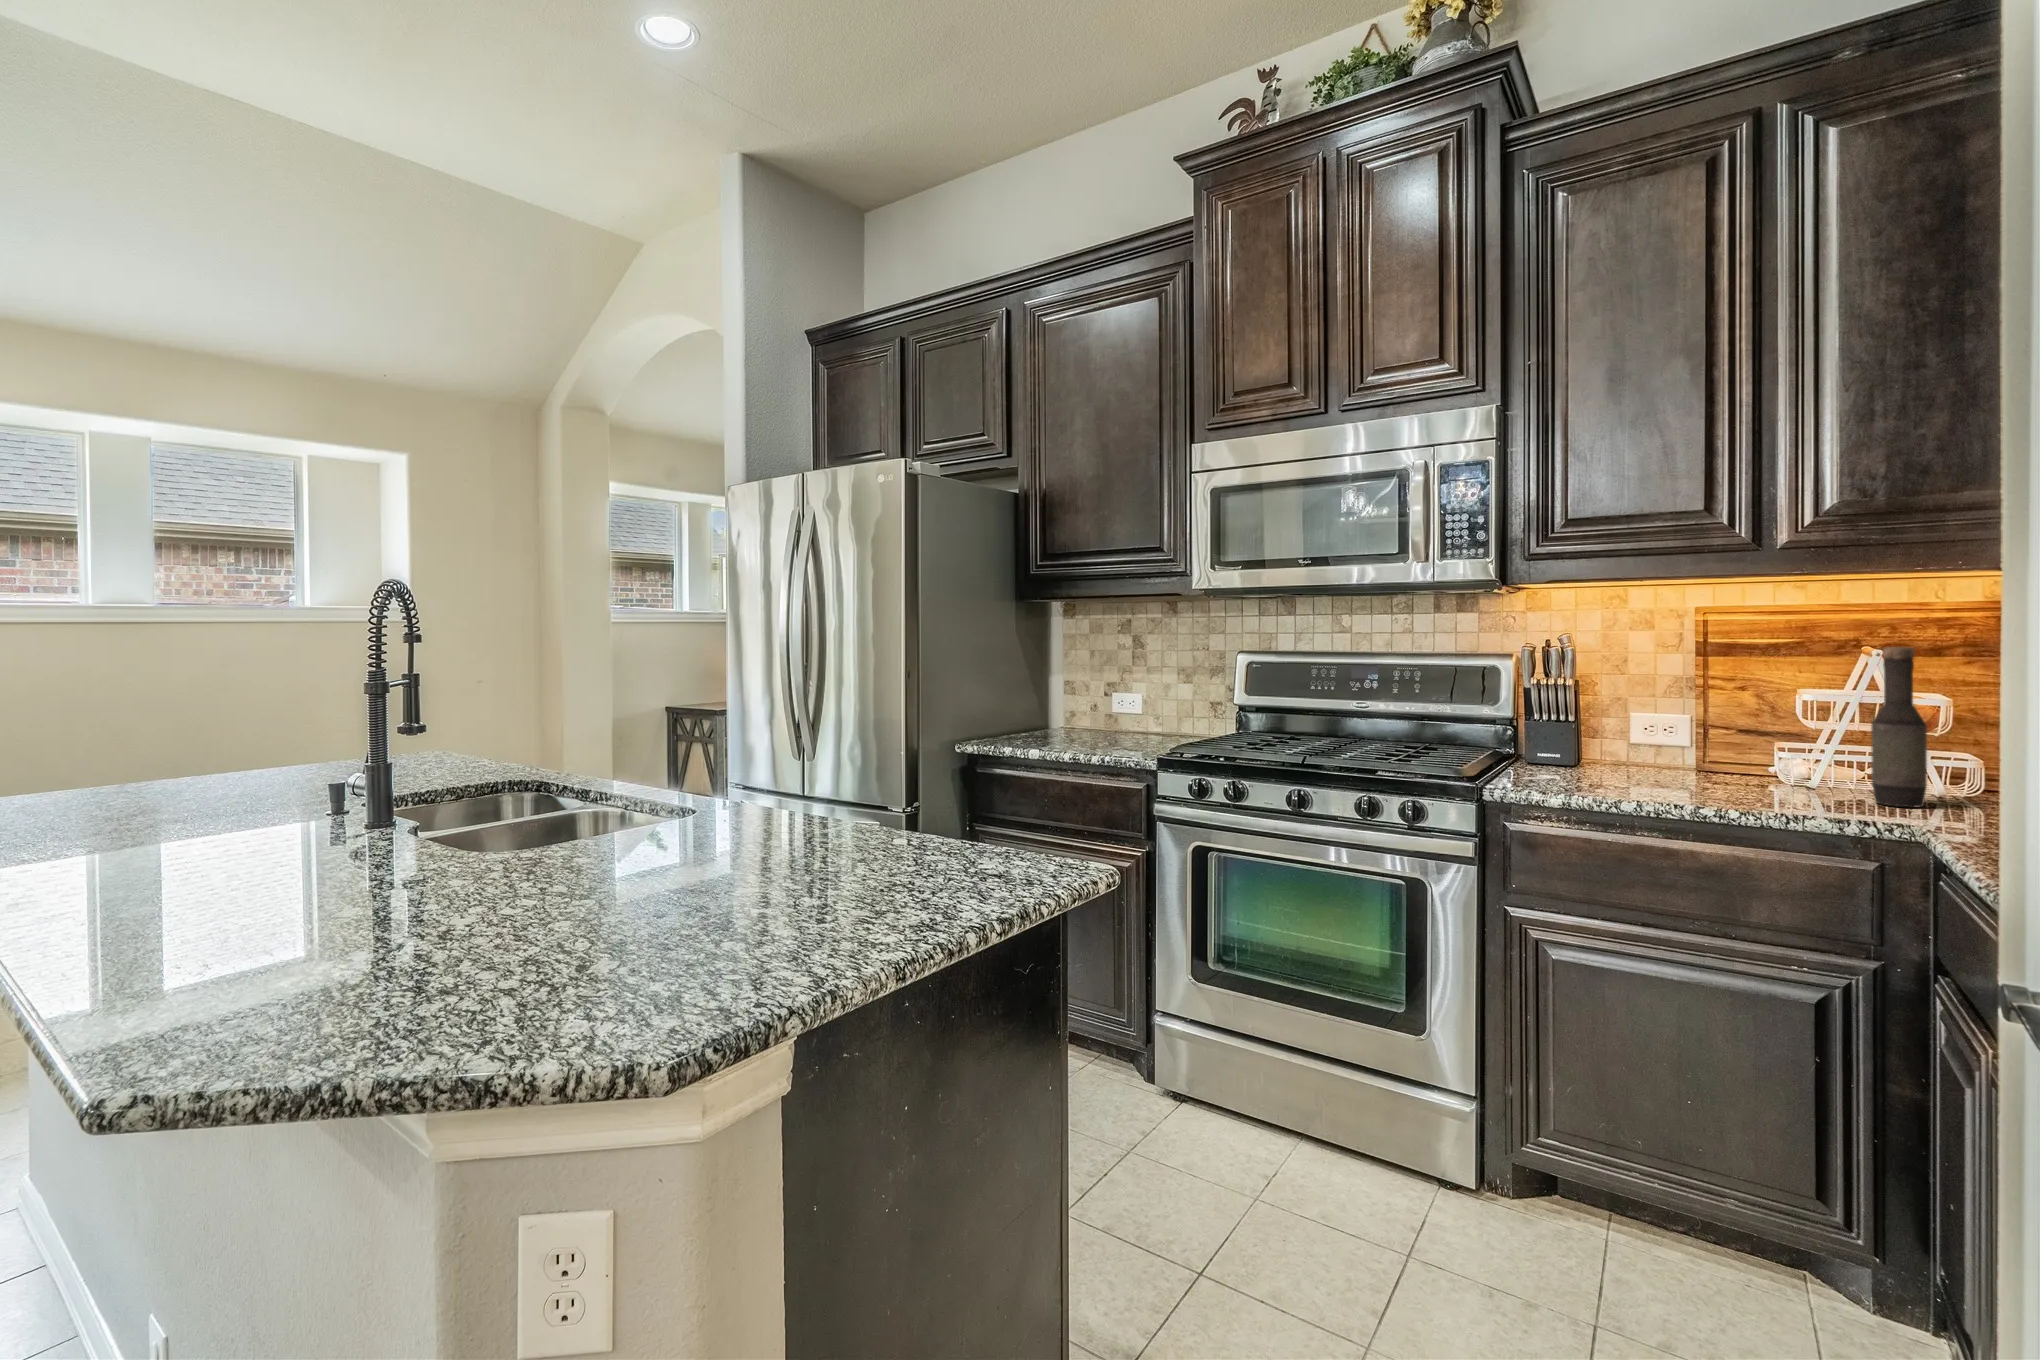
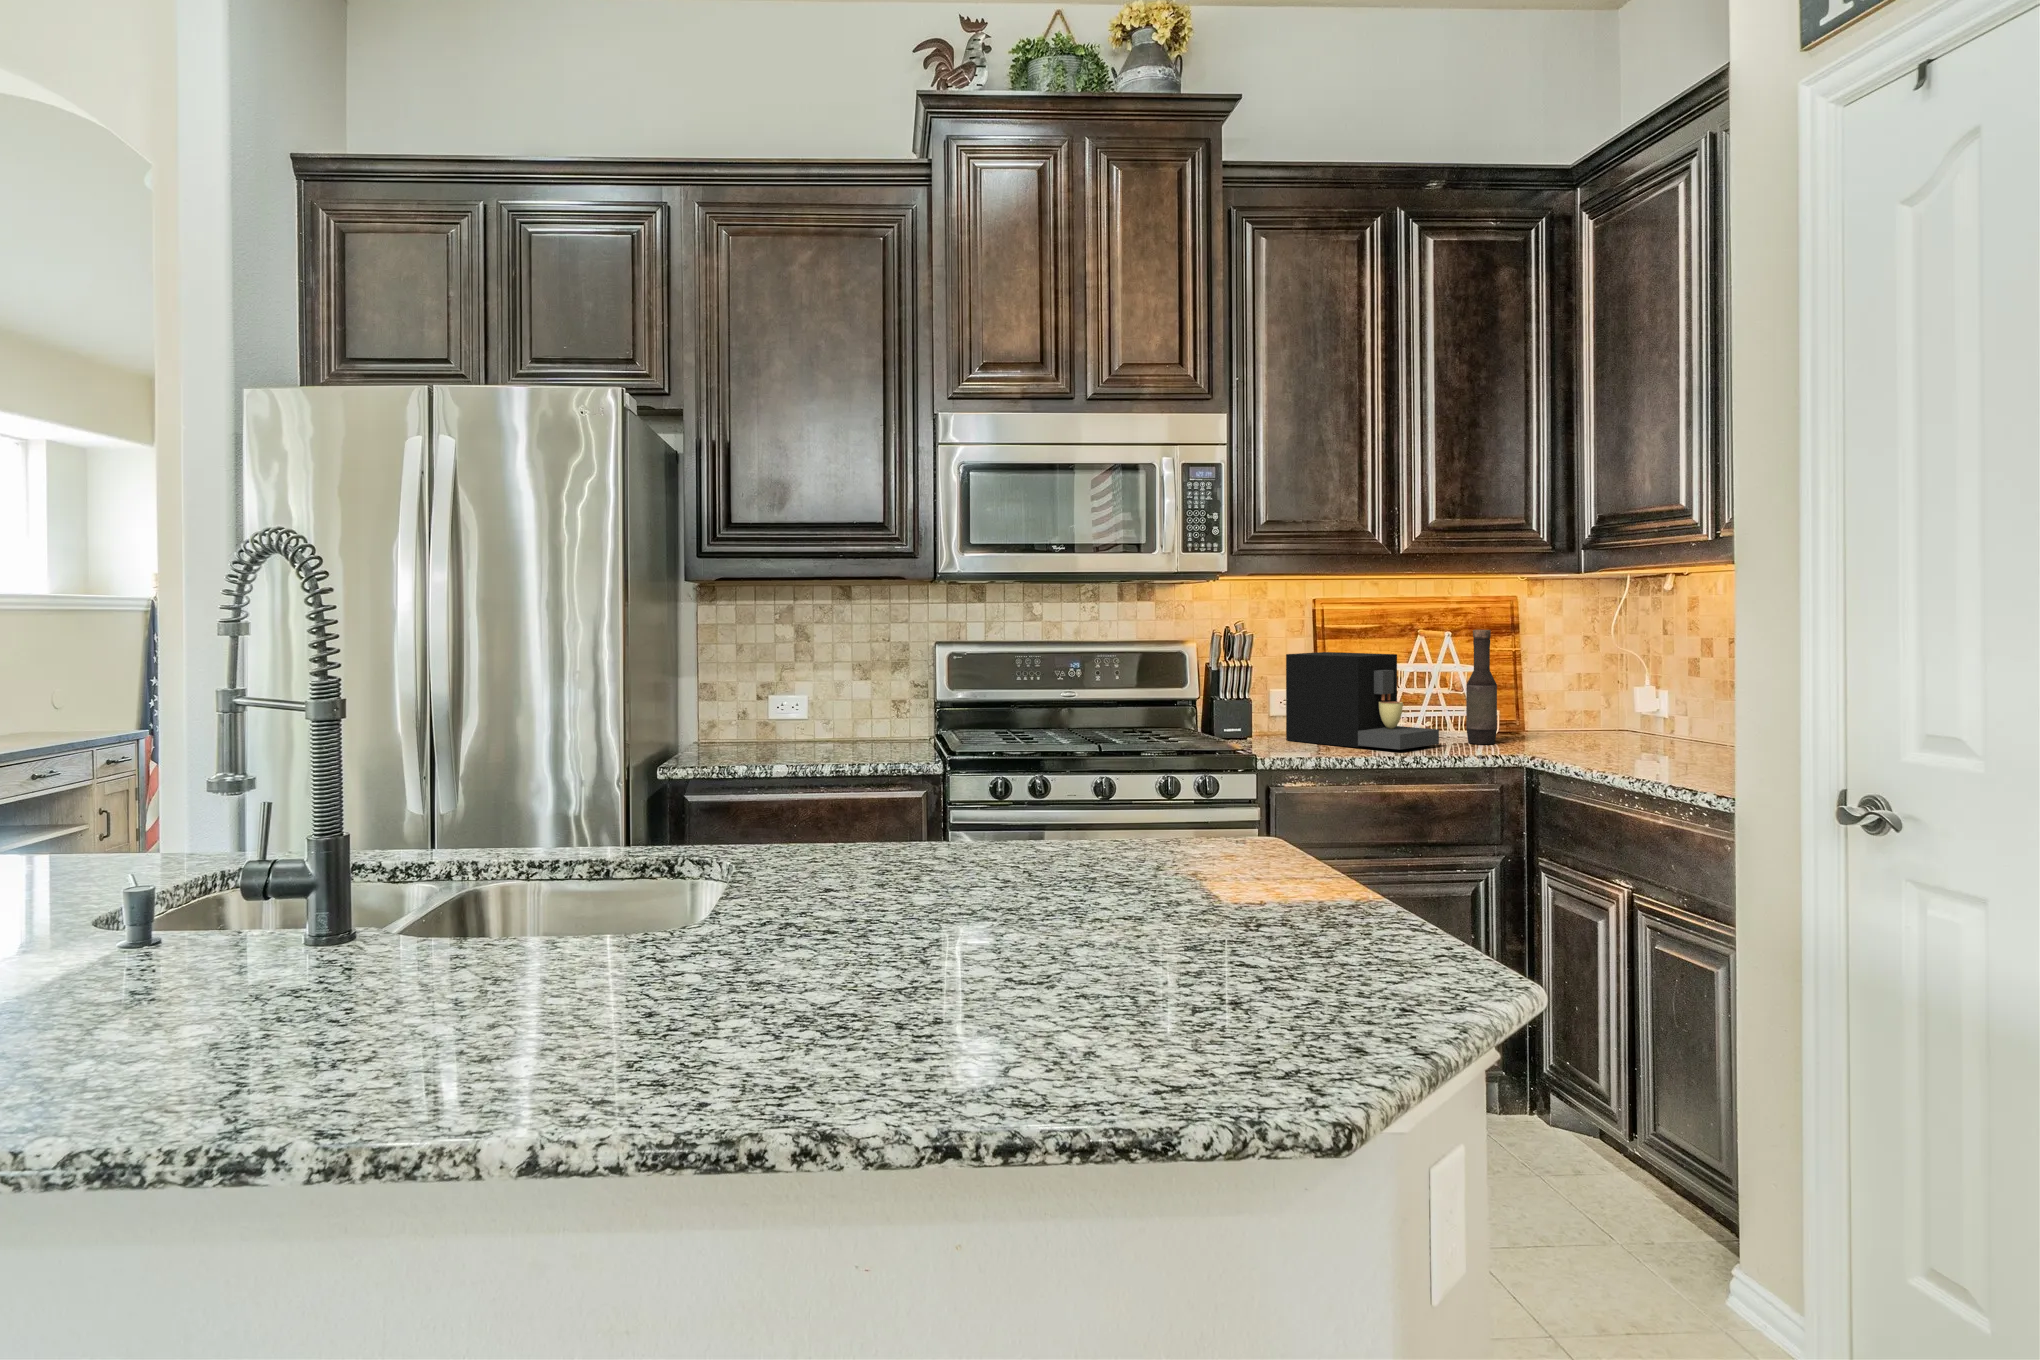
coffee maker: none [1599,671,1801,798] -> present [1286,652,1439,749]

